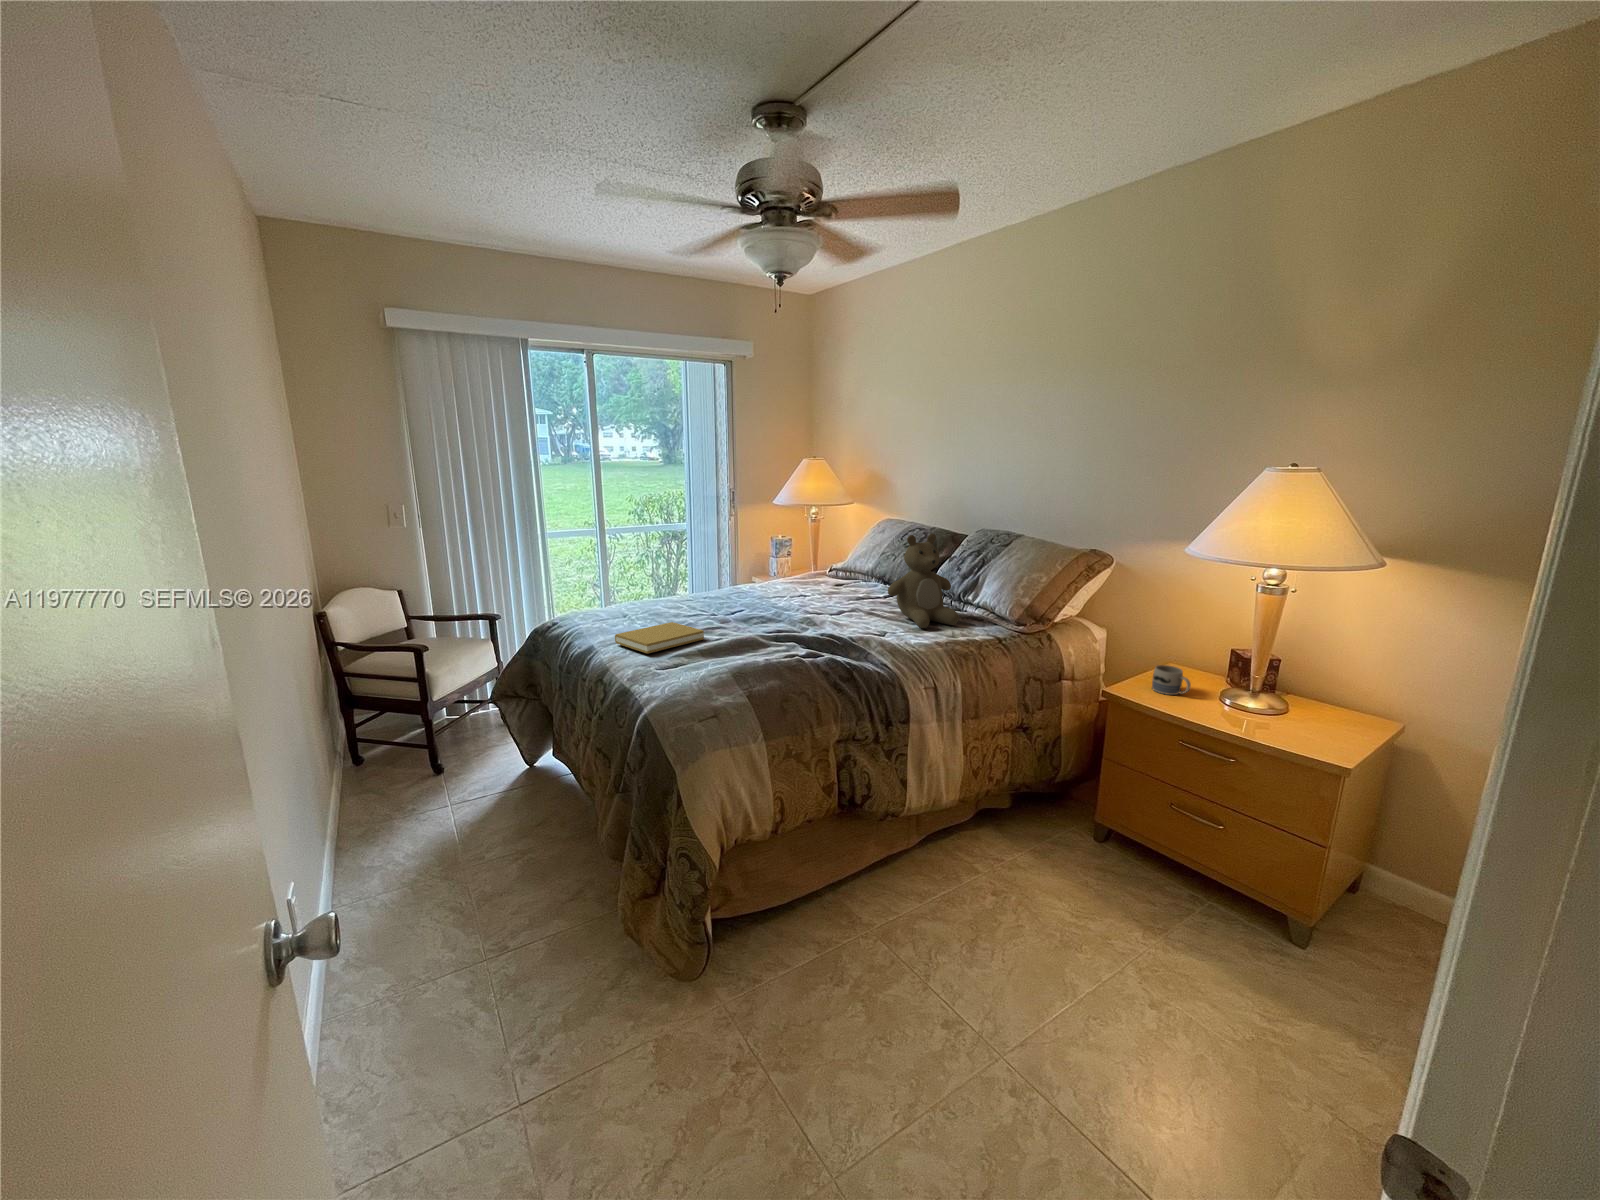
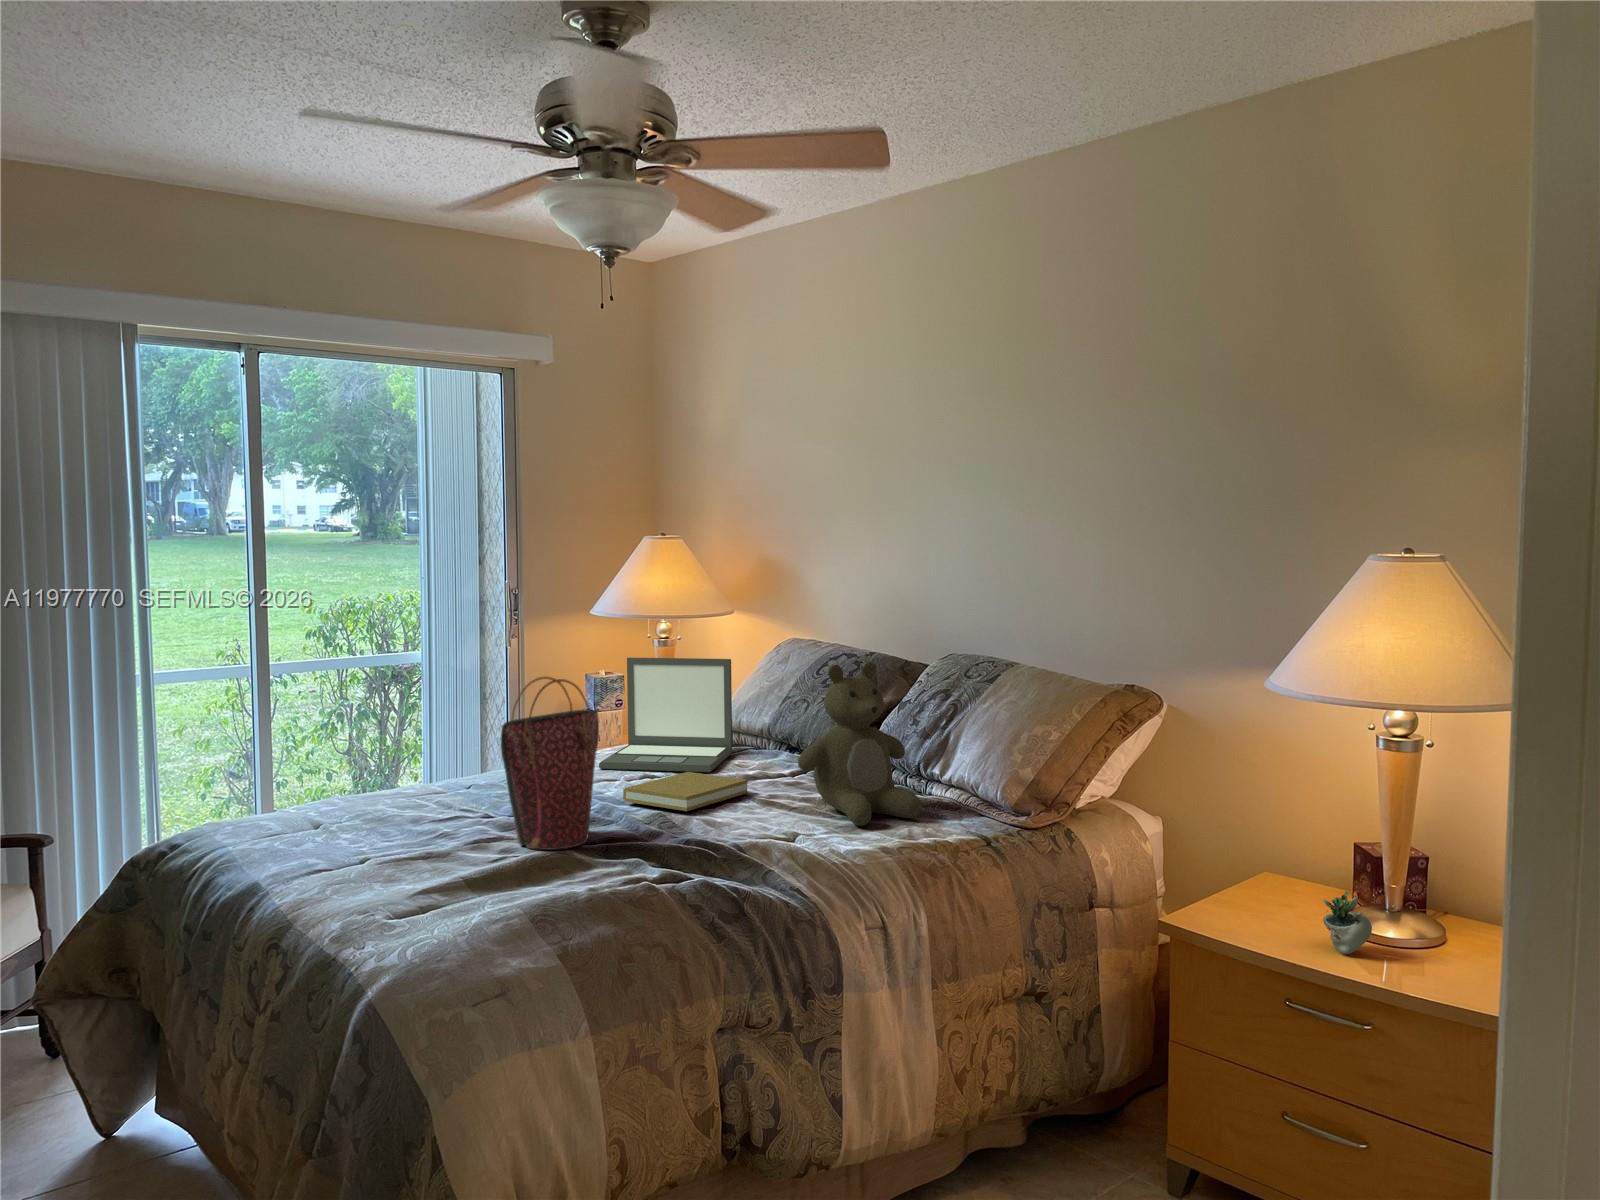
laptop: none [778,529,852,594] -> present [599,658,732,772]
handbag: none [720,539,775,635] -> present [501,677,599,850]
book: present [615,622,704,654] -> present [623,772,747,811]
mug: present [1152,665,1191,695] -> none [1238,871,1296,921]
succulent plant: none [1209,681,1262,719] -> present [1323,890,1396,954]

